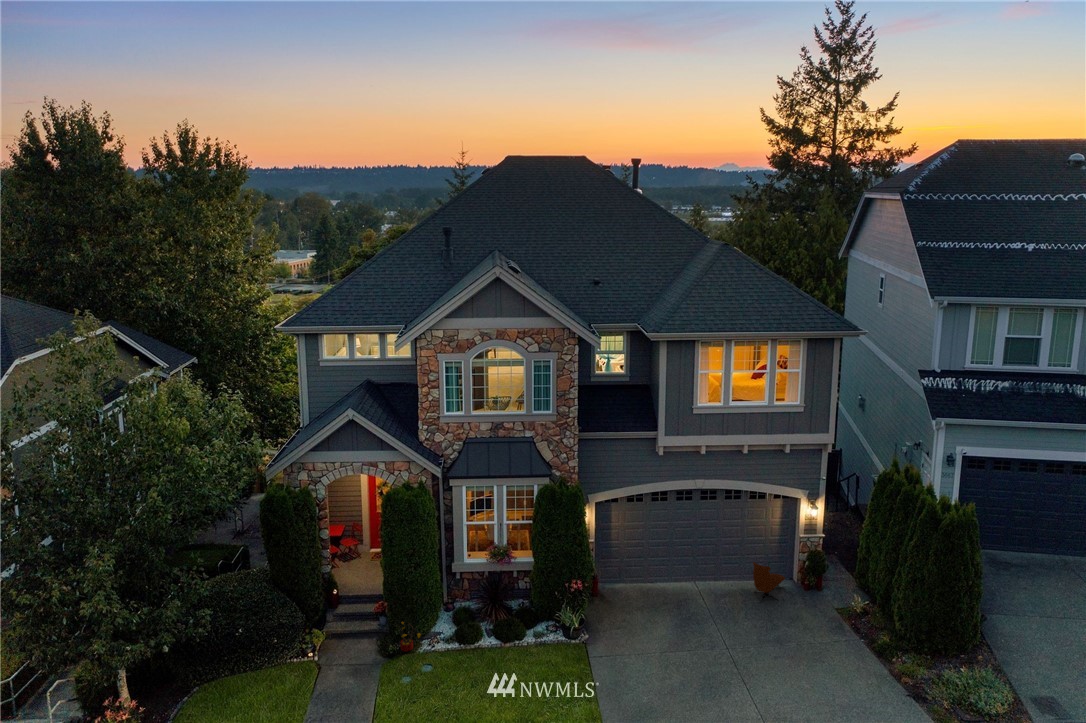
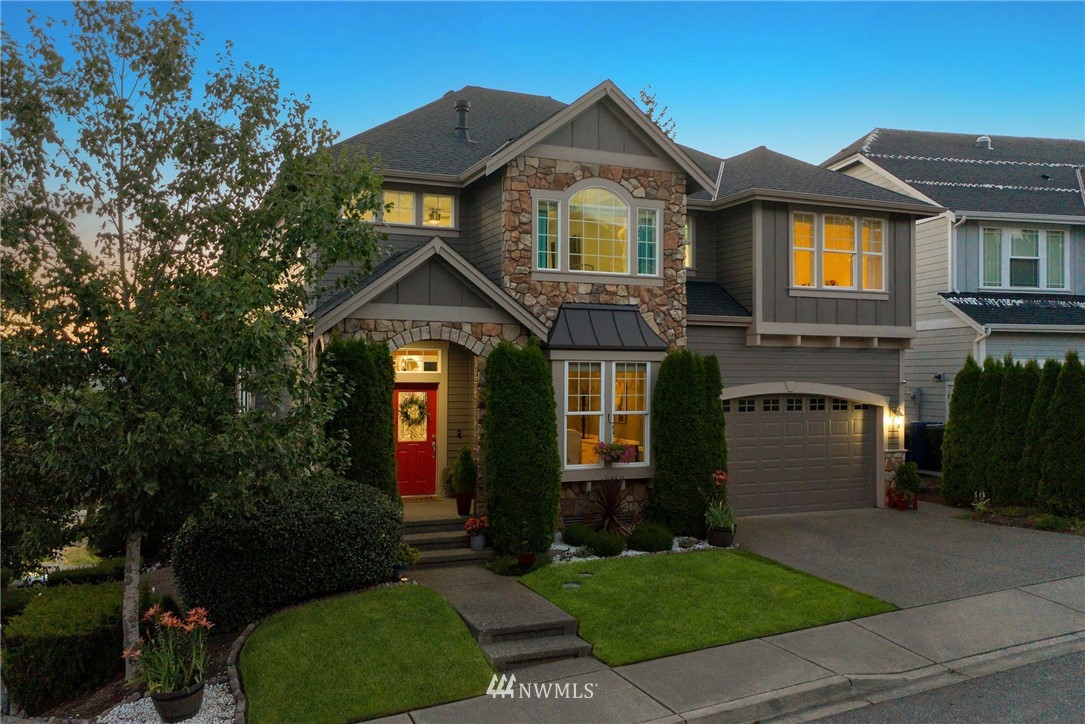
lounge chair: present [753,562,785,601] -> none [855,465,886,512]

